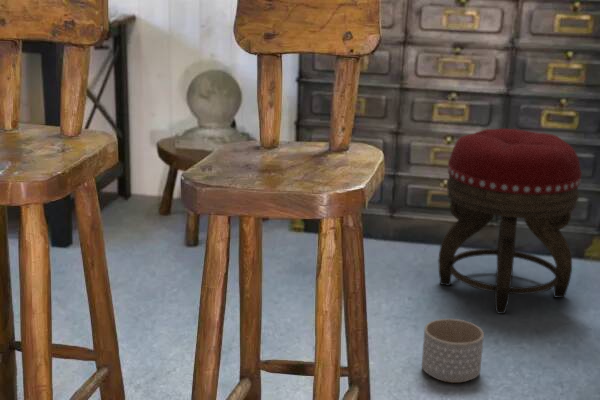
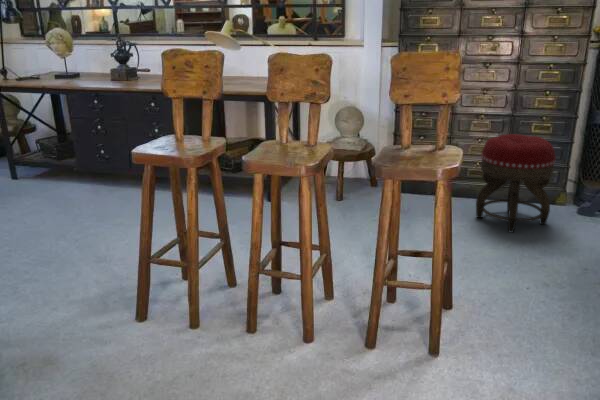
planter: present [422,319,484,383] -> none [472,234,505,265]

